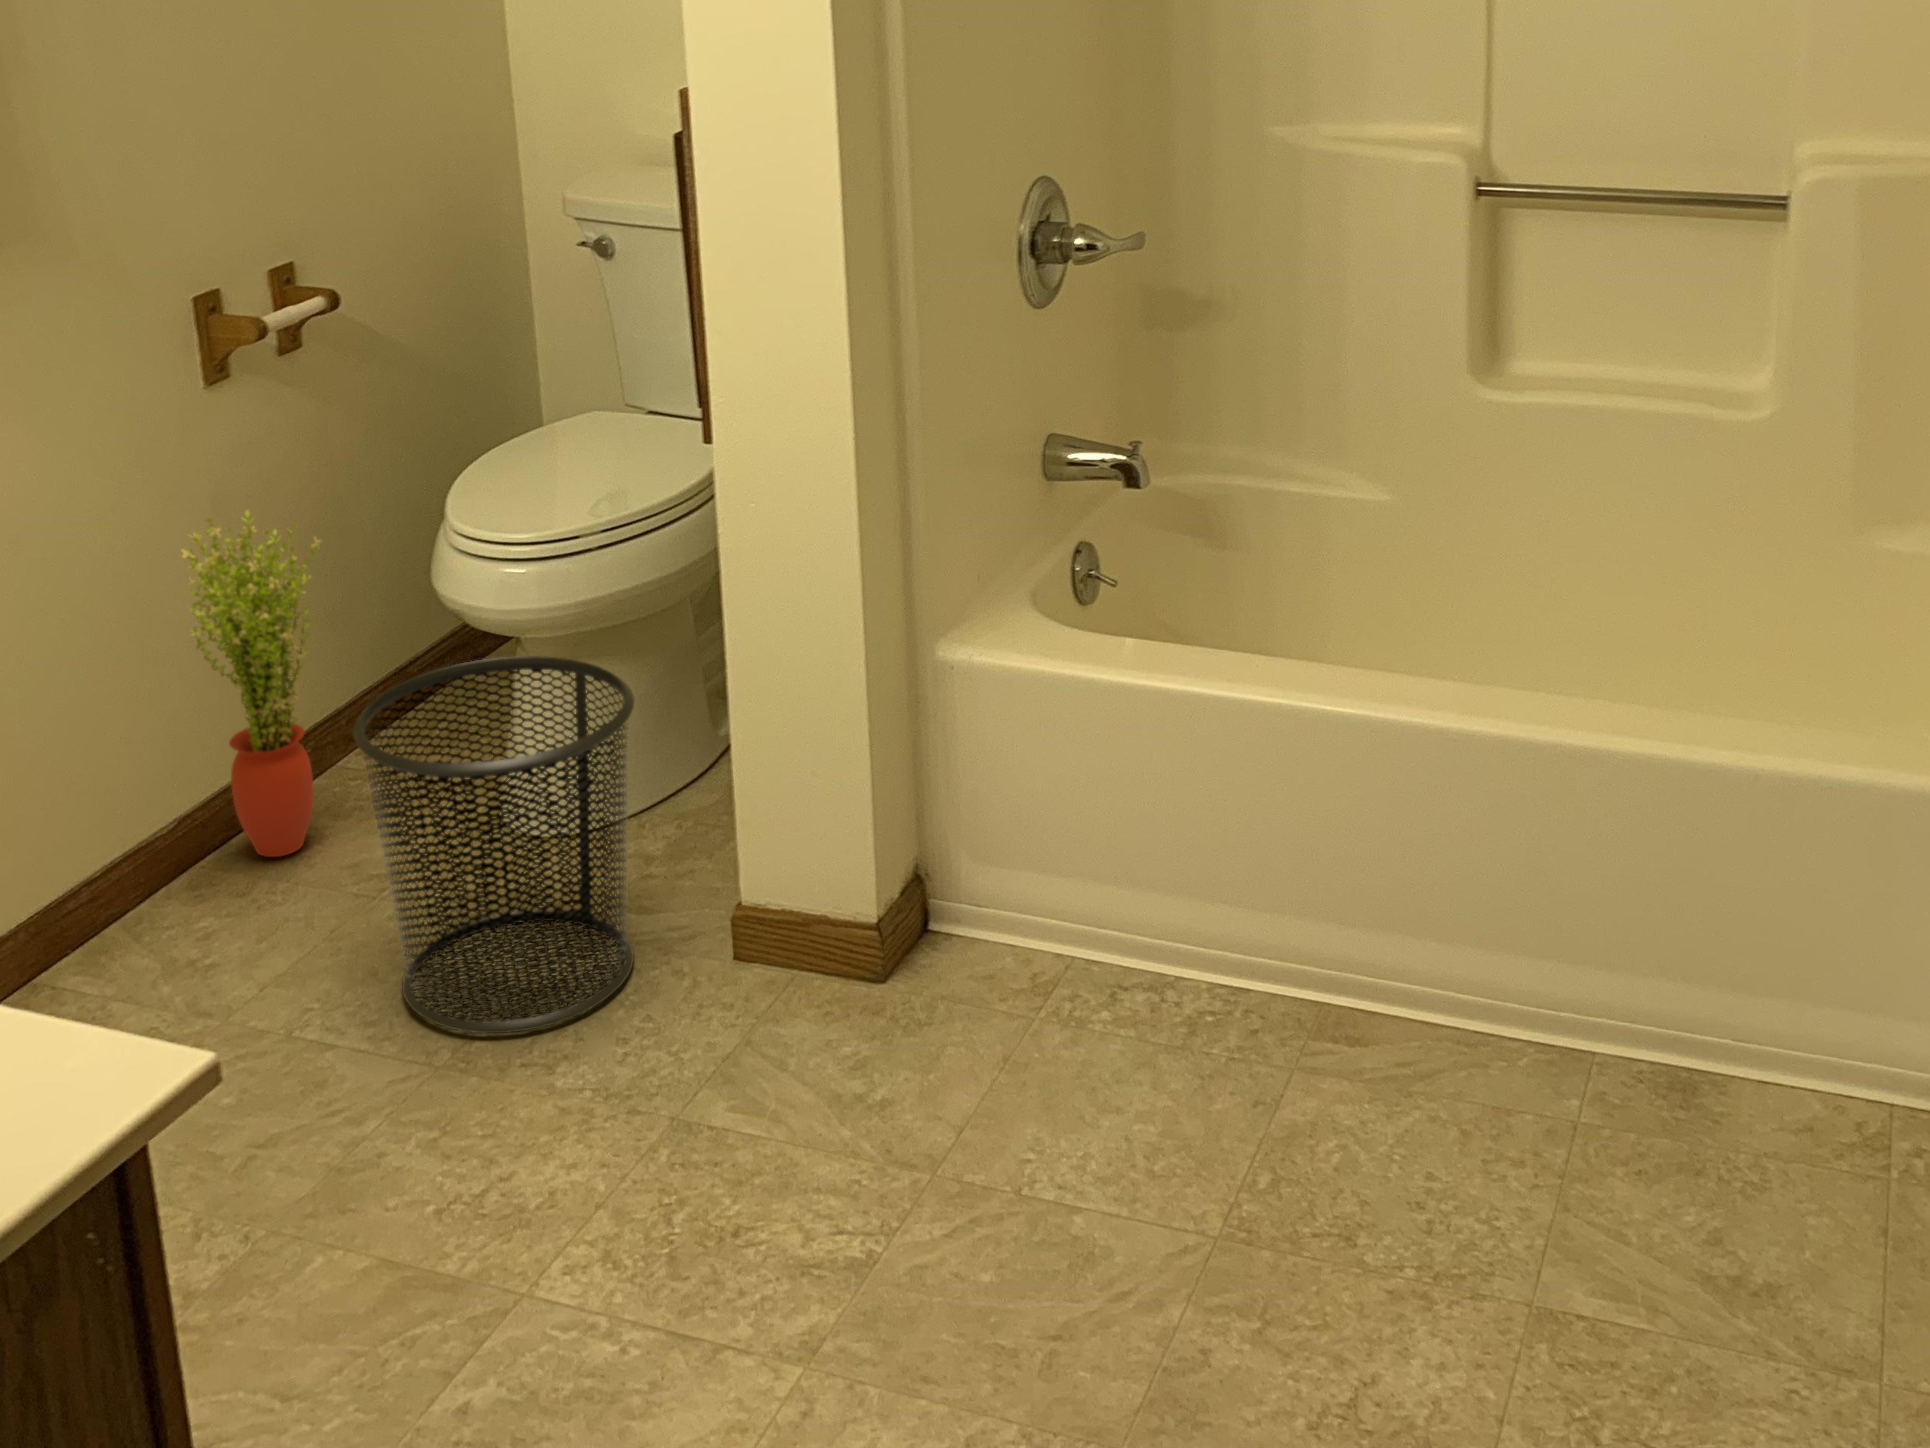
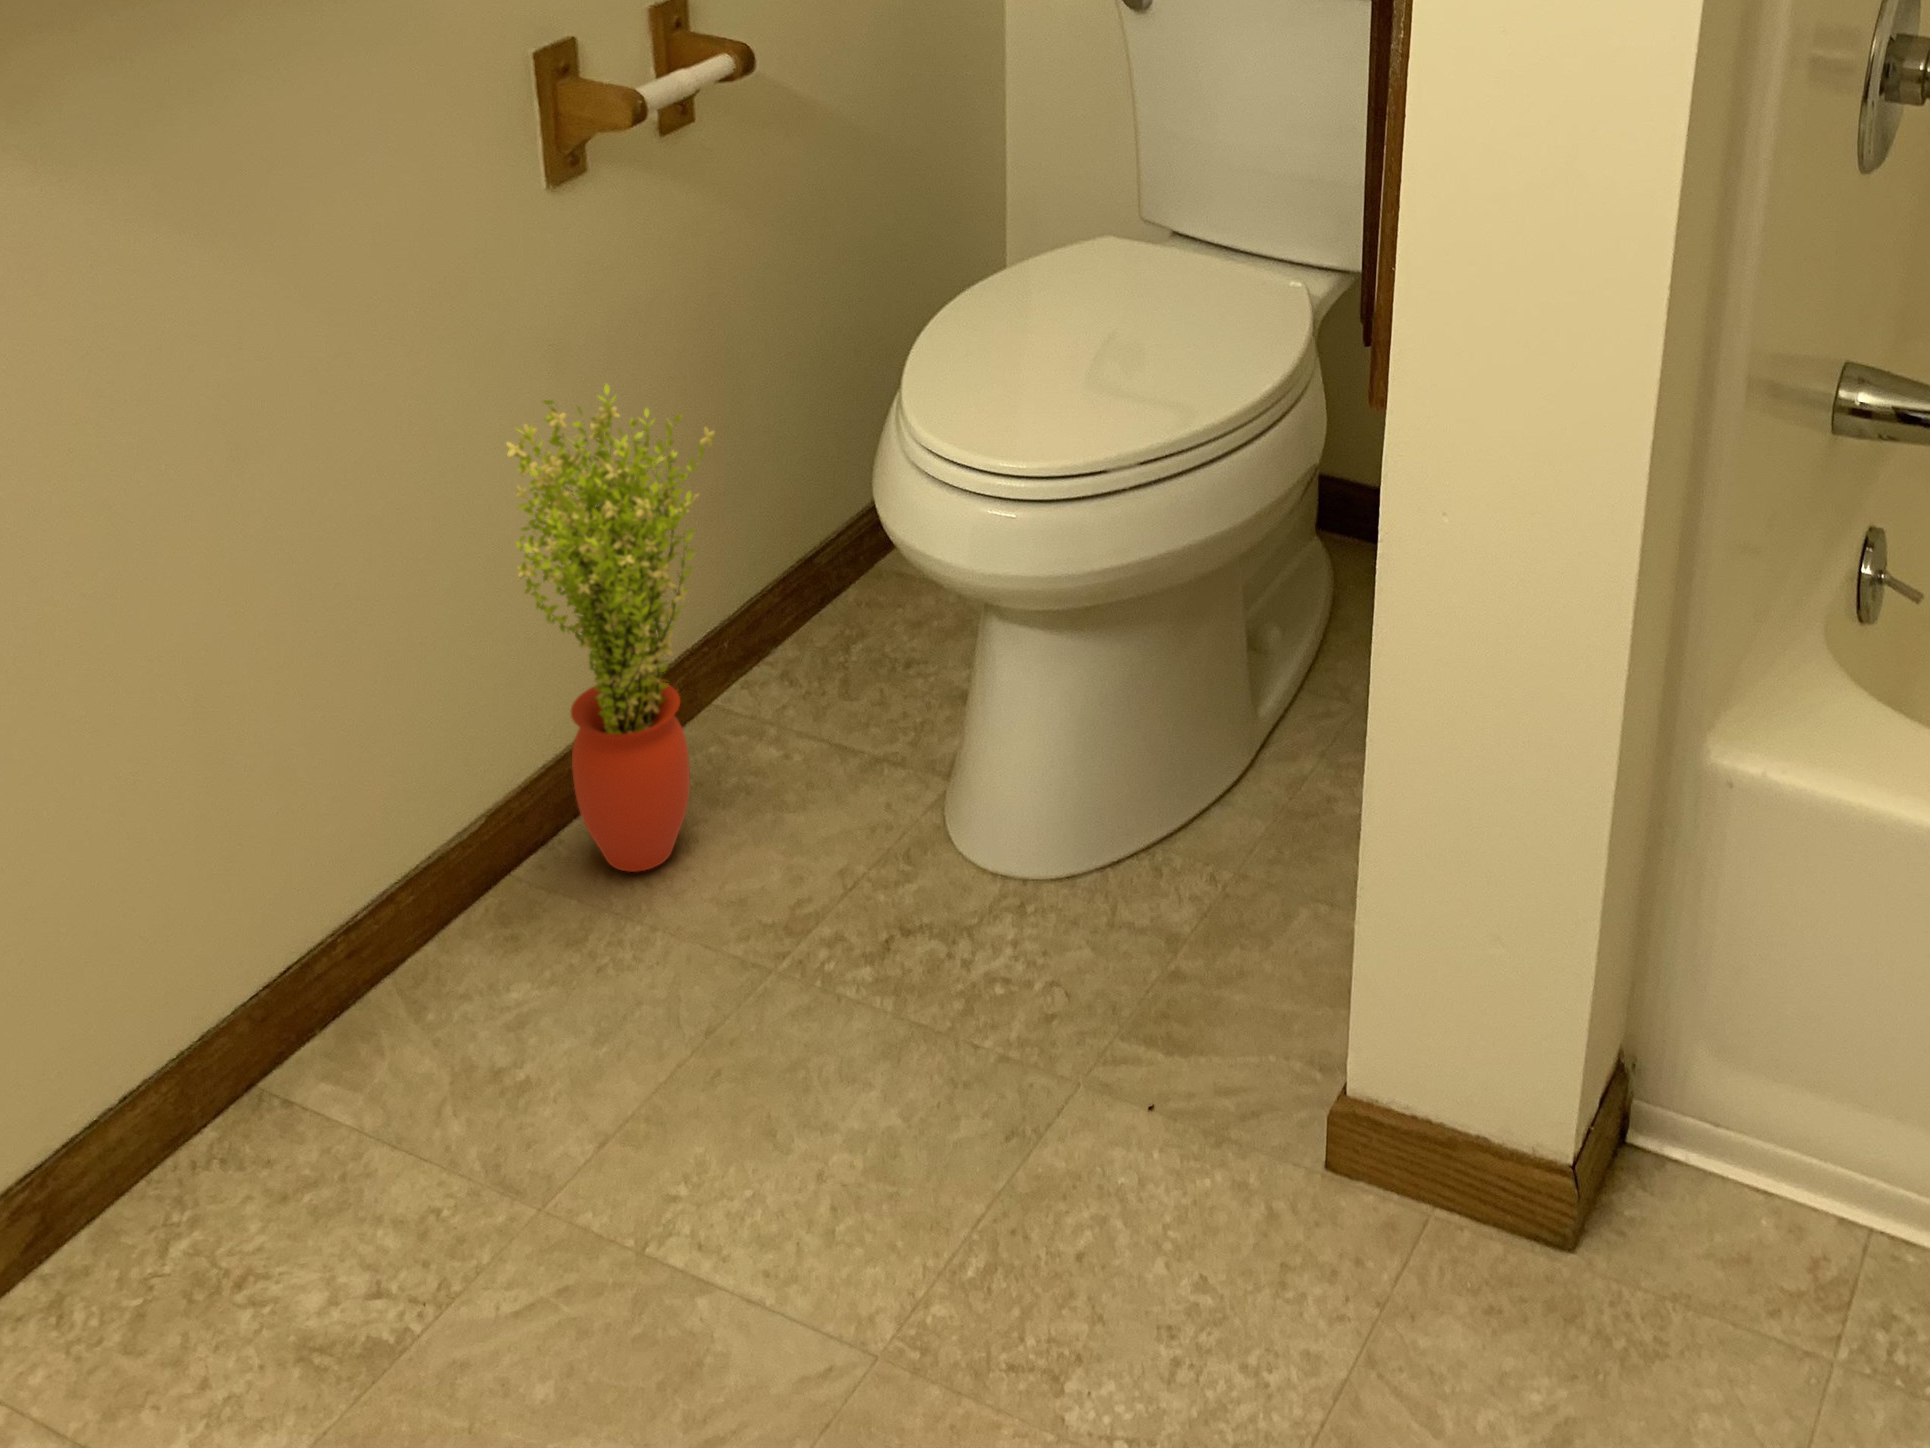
waste bin: present [353,656,634,1033] -> none [763,673,1212,1291]

